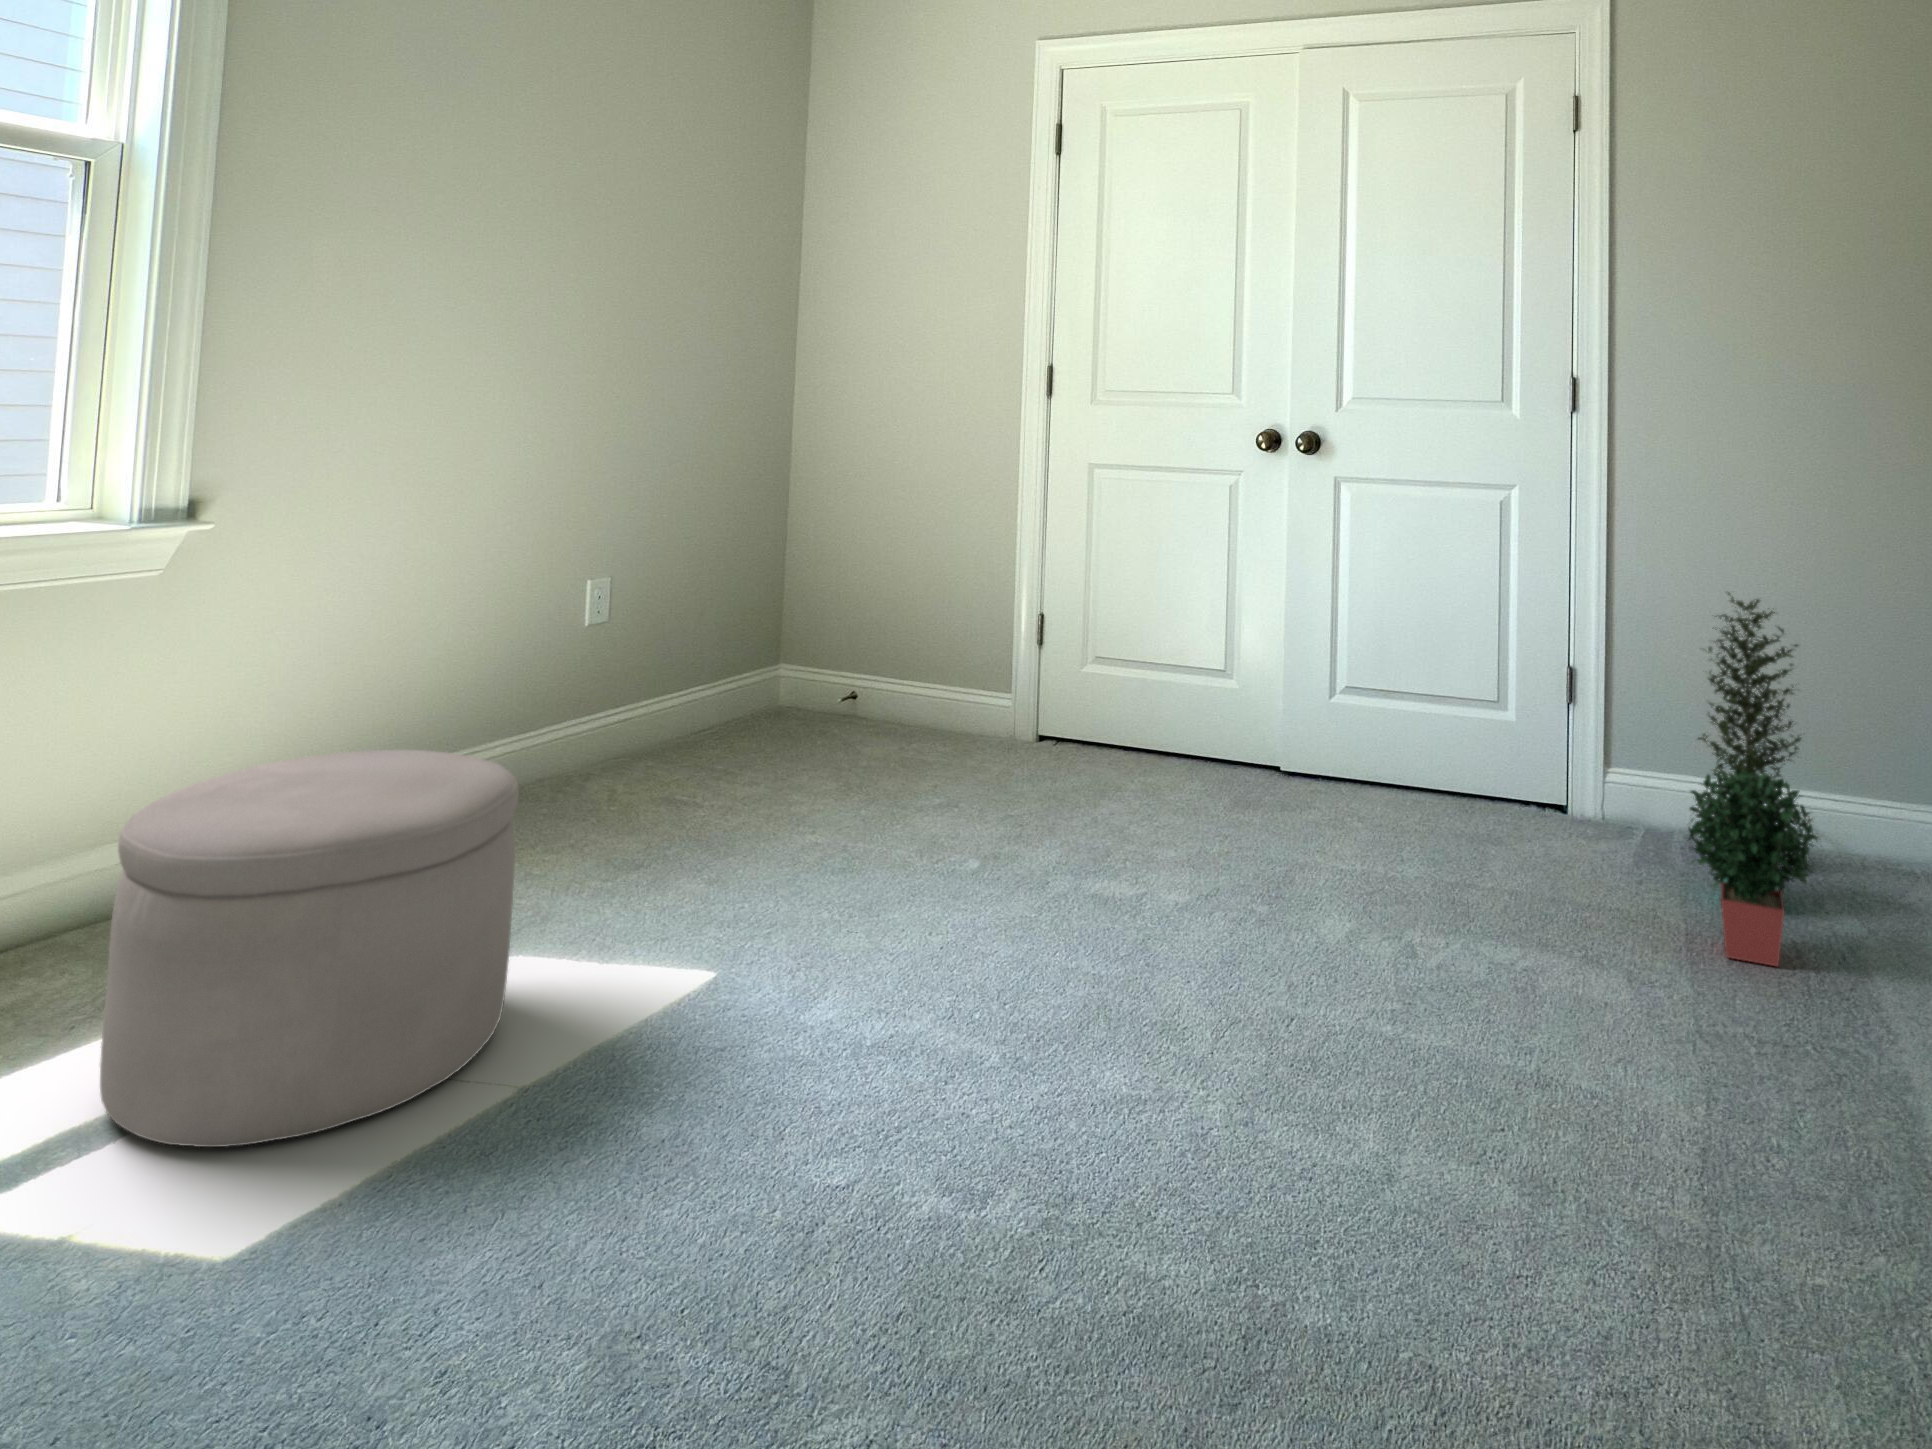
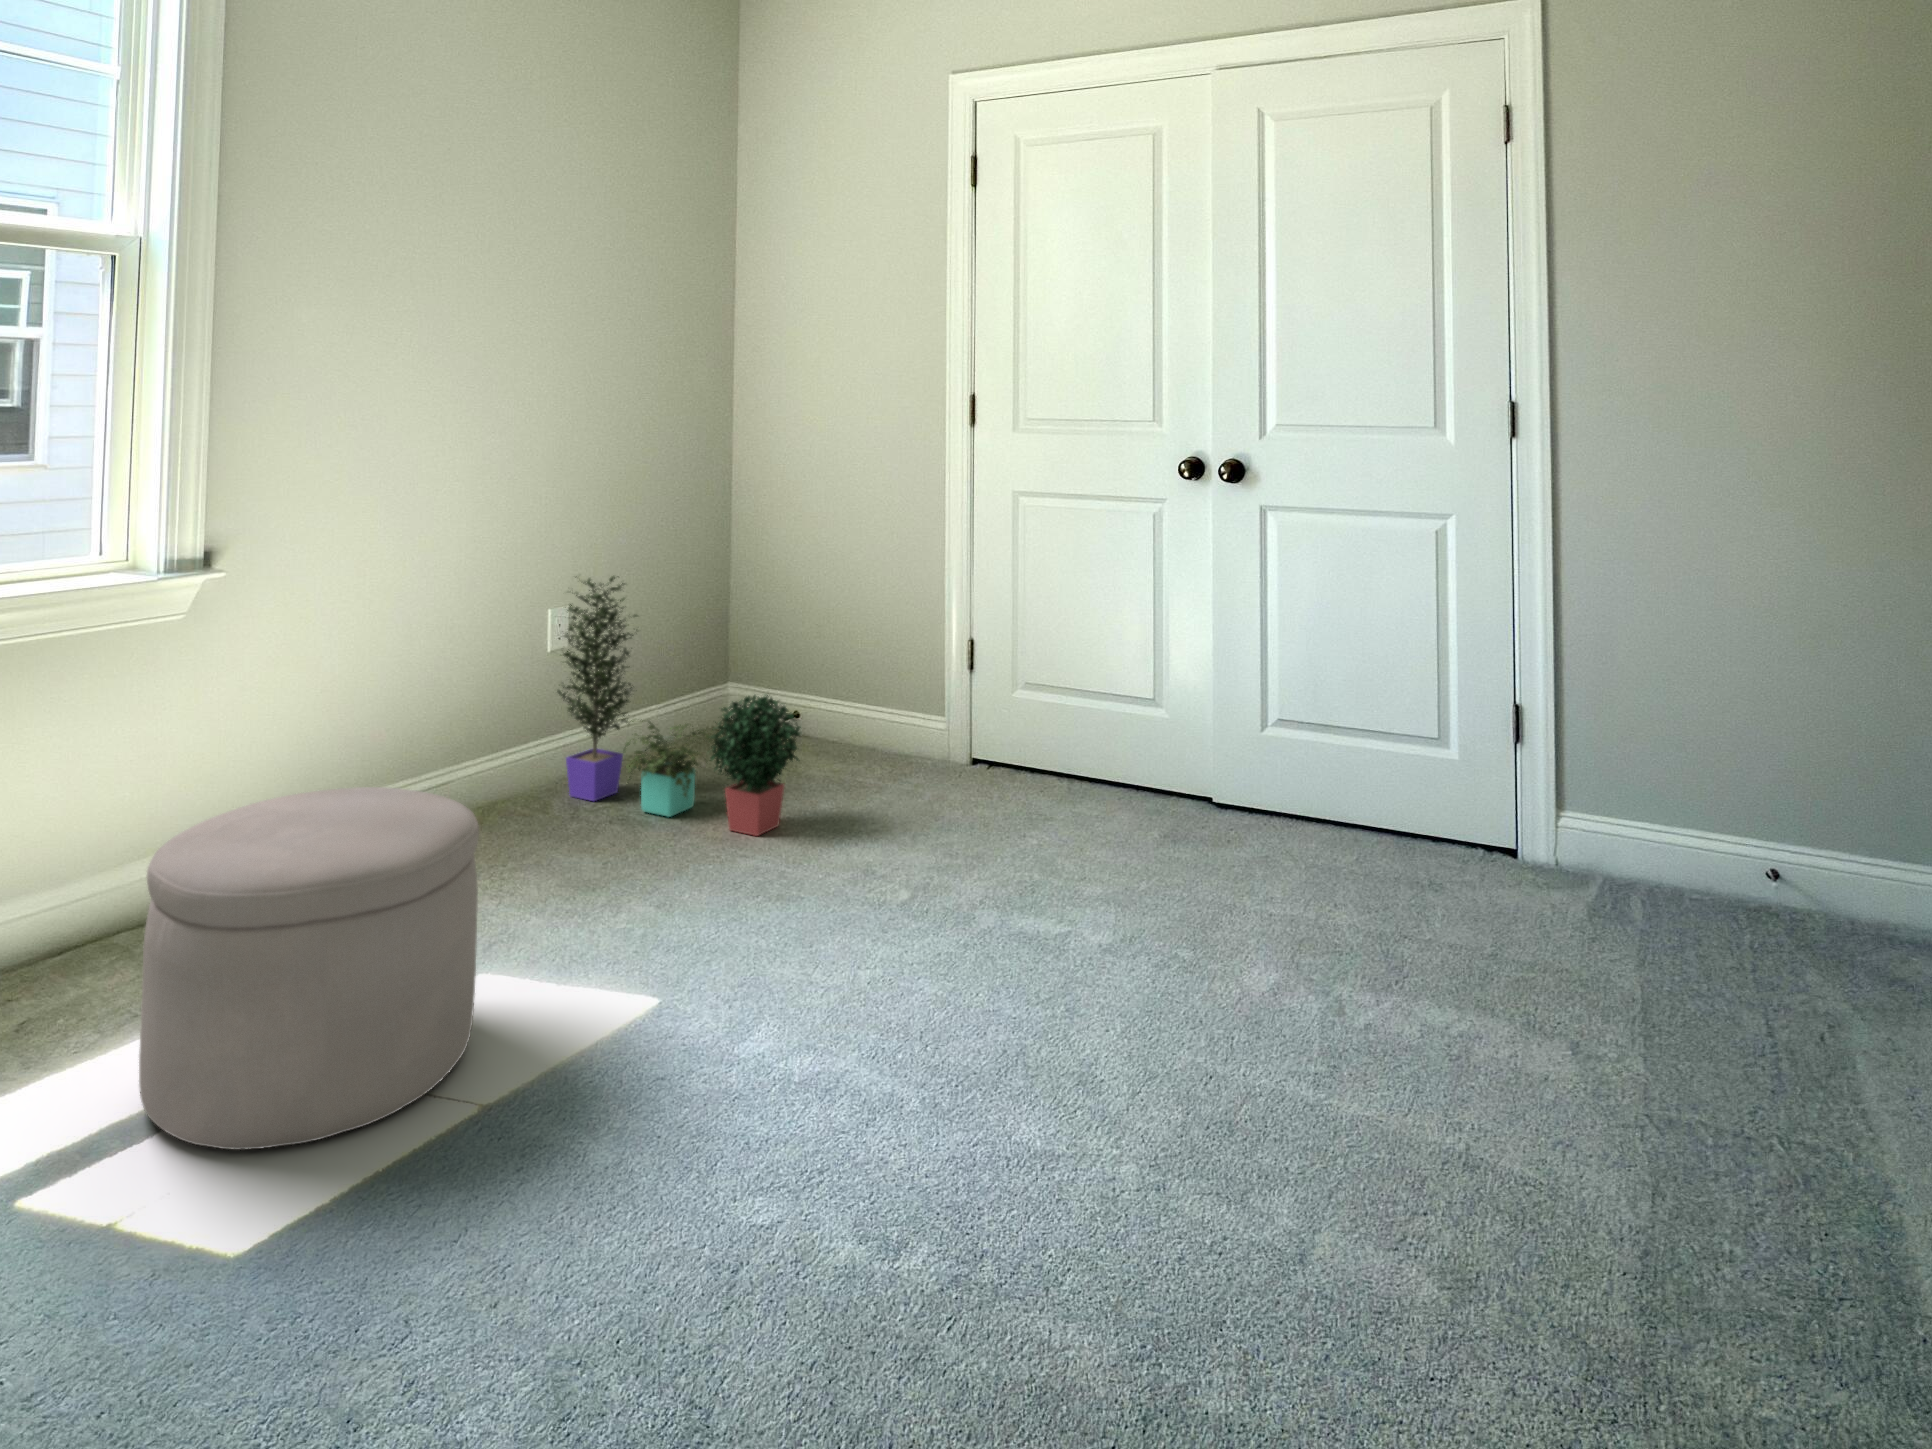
potted plant: present [1689,593,1820,966] -> present [557,576,801,836]

